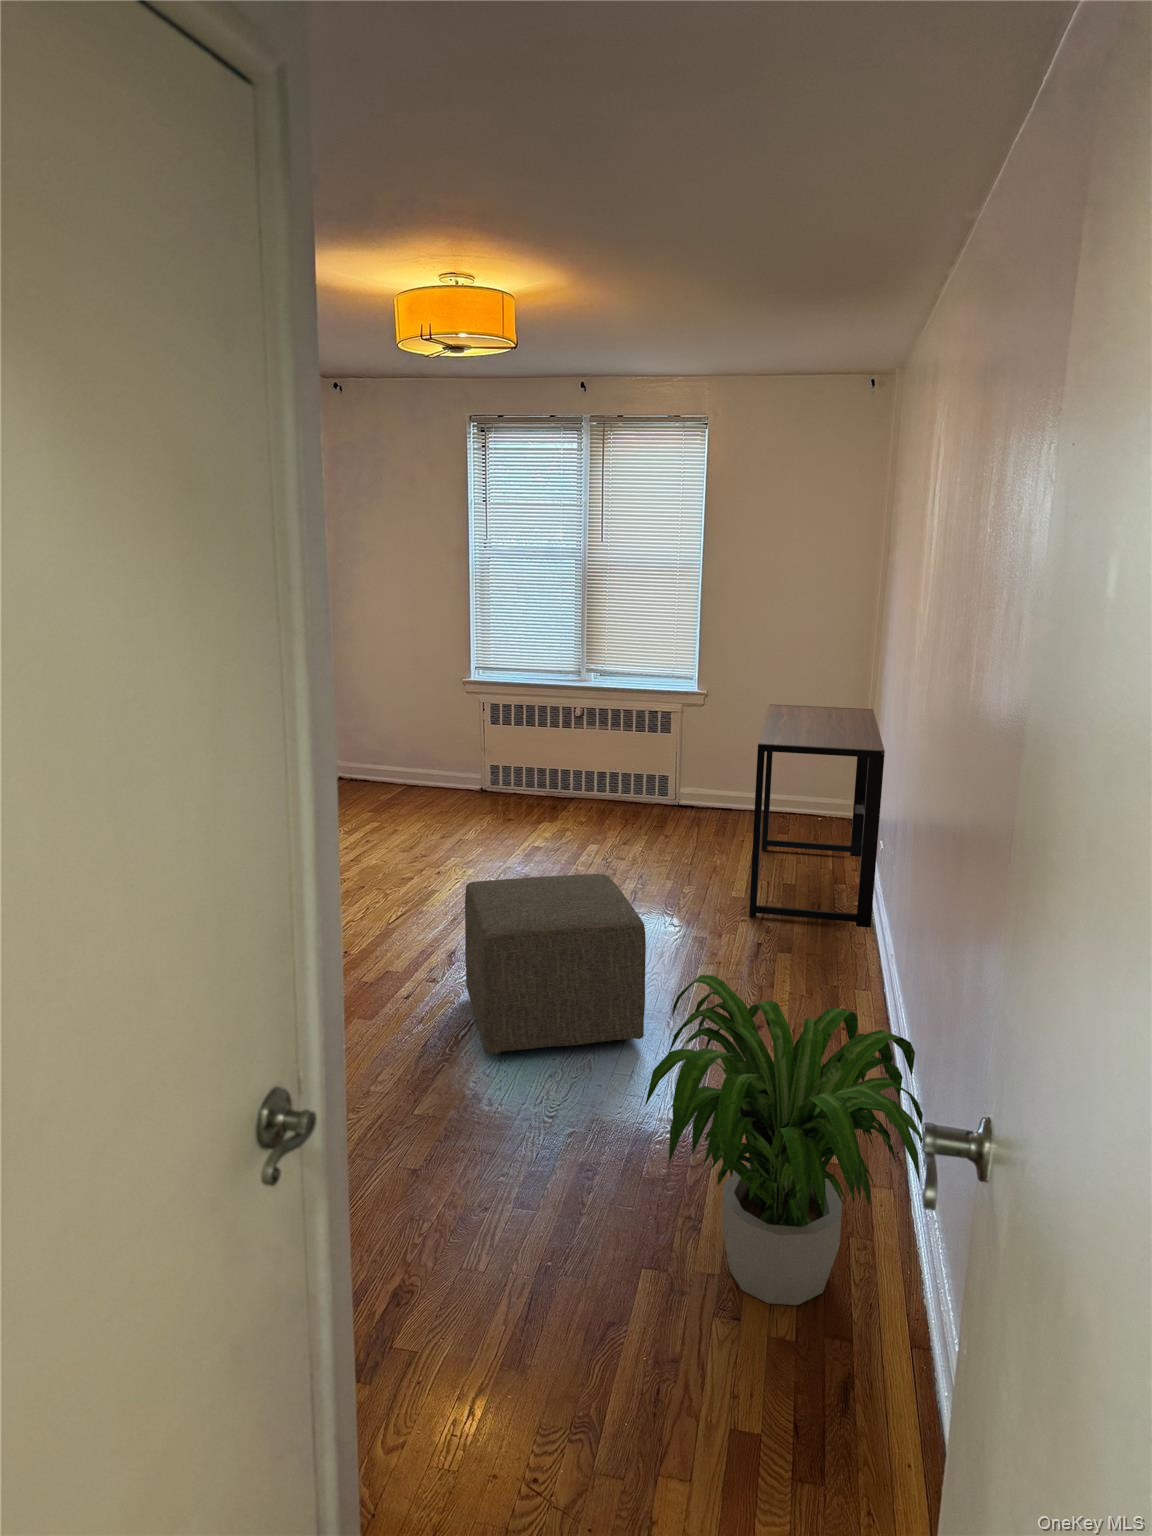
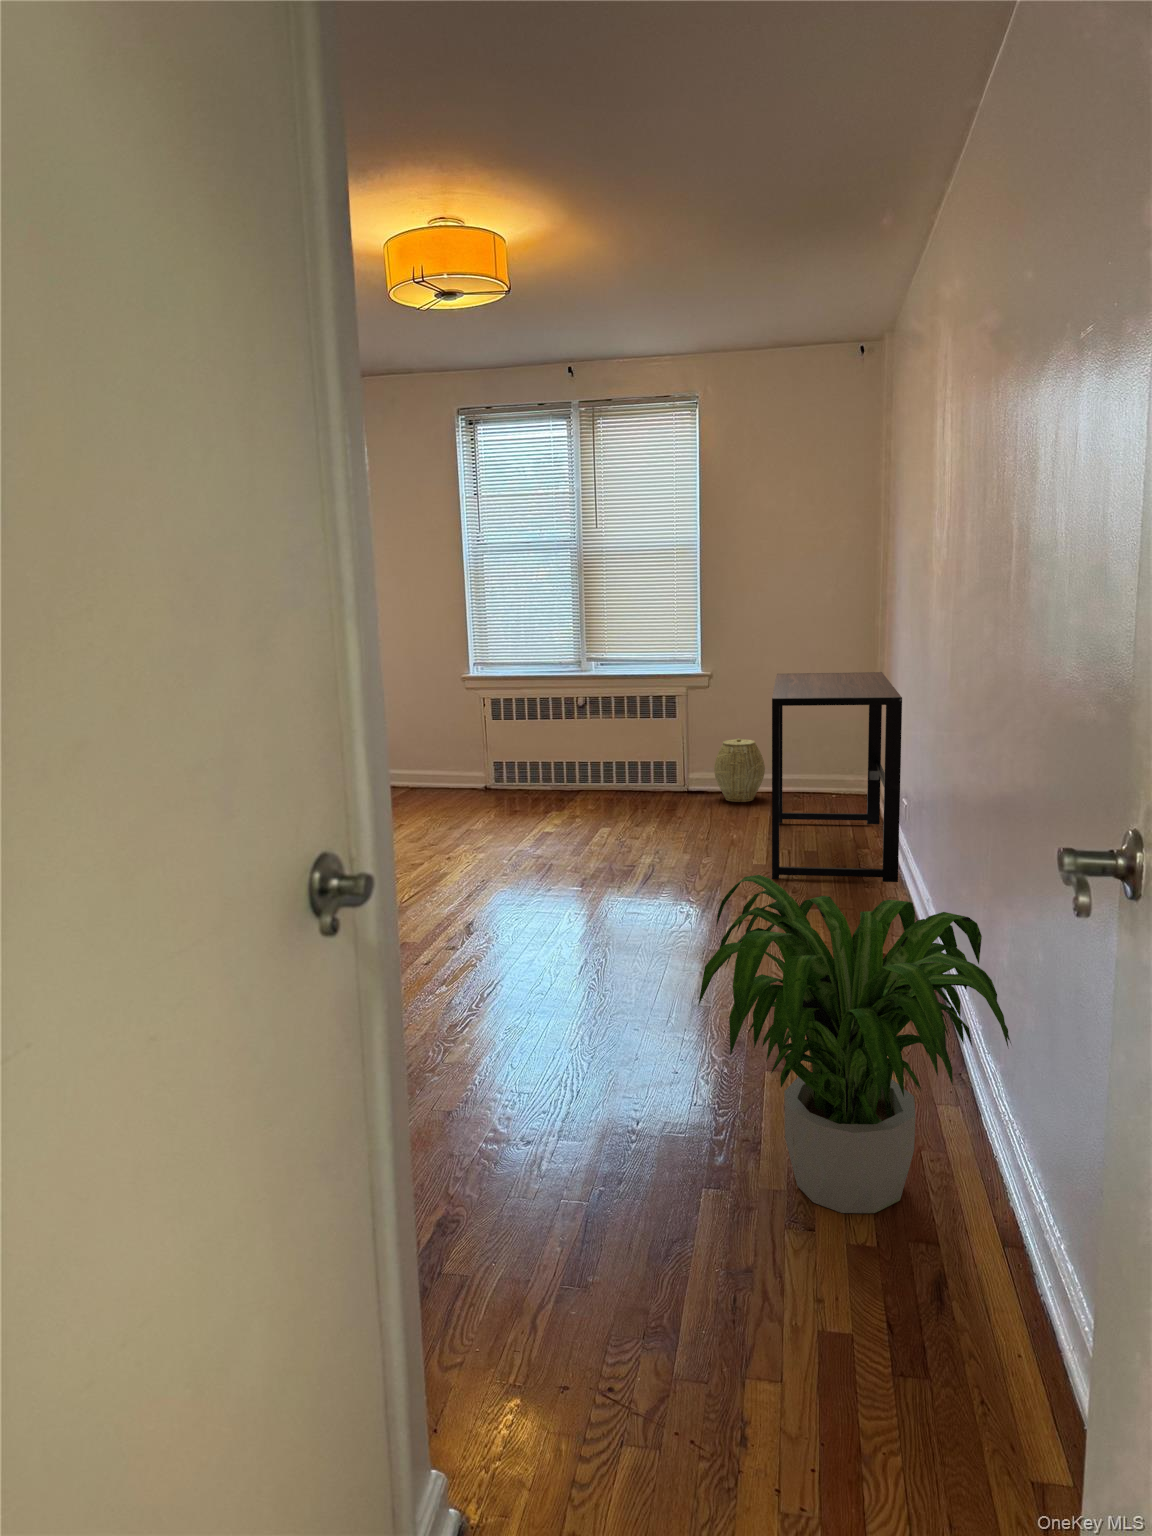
woven basket: none [705,758,755,821] -> present [714,738,765,802]
ottoman: present [465,874,646,1055] -> none [483,825,678,1007]

